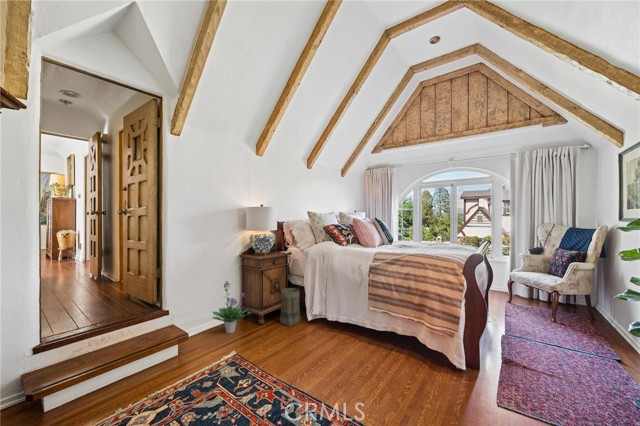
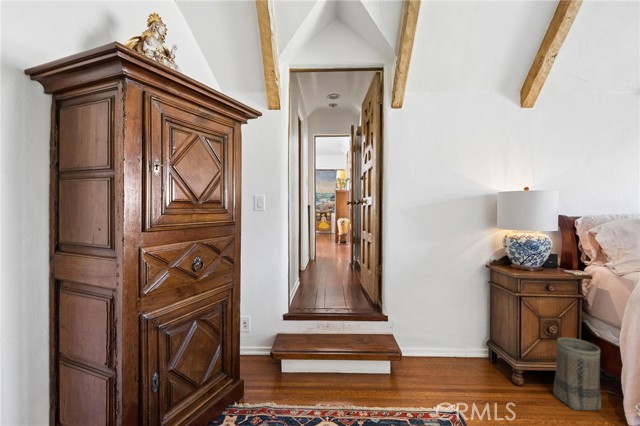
potted plant: present [212,281,247,333] -> none [436,298,495,374]

